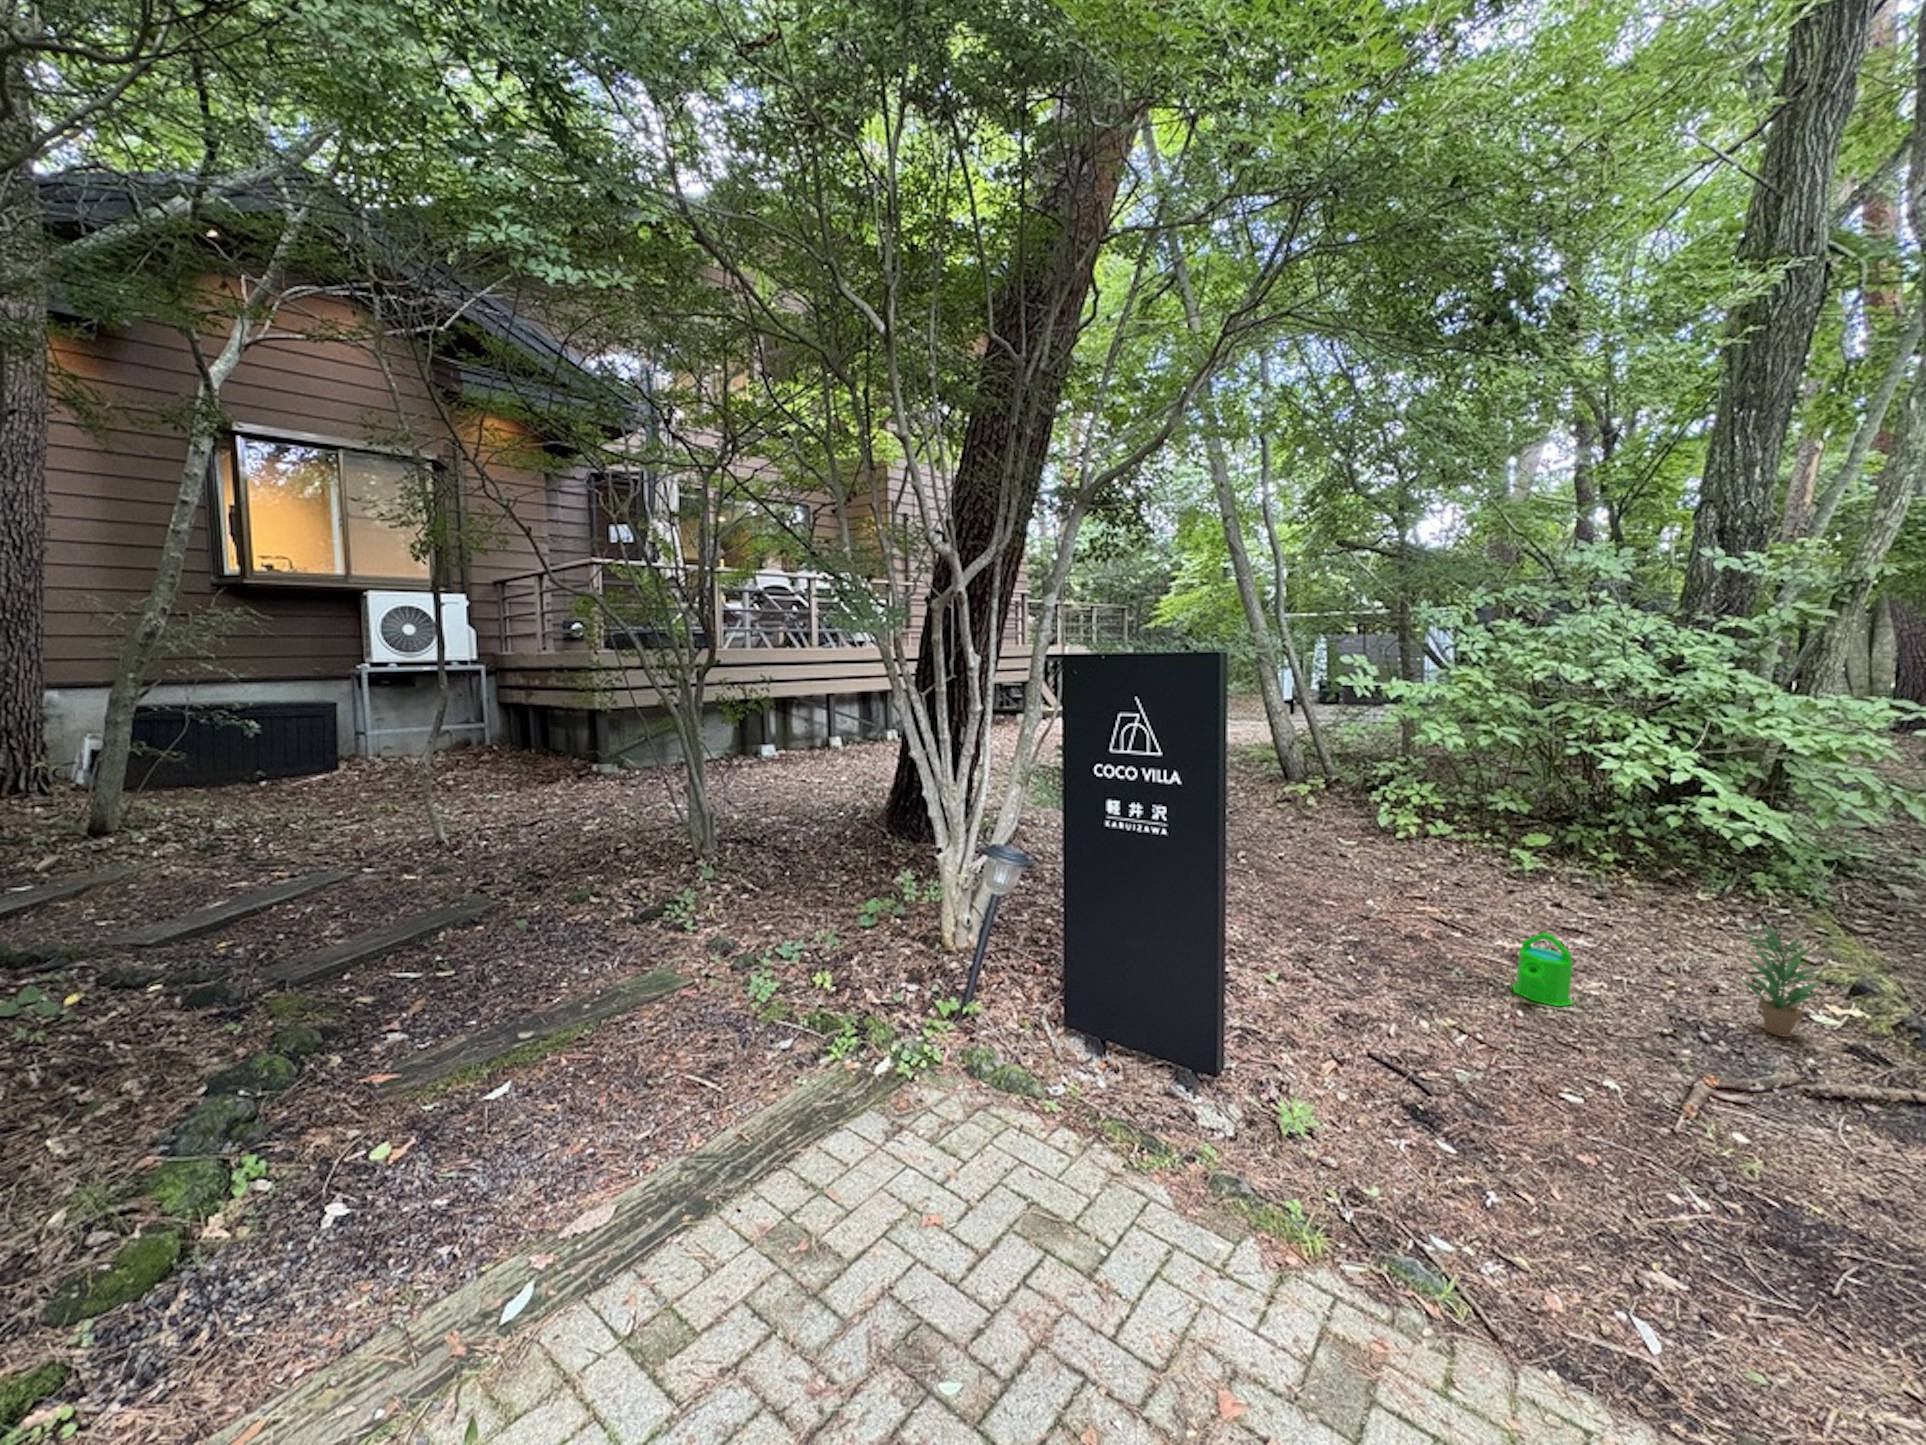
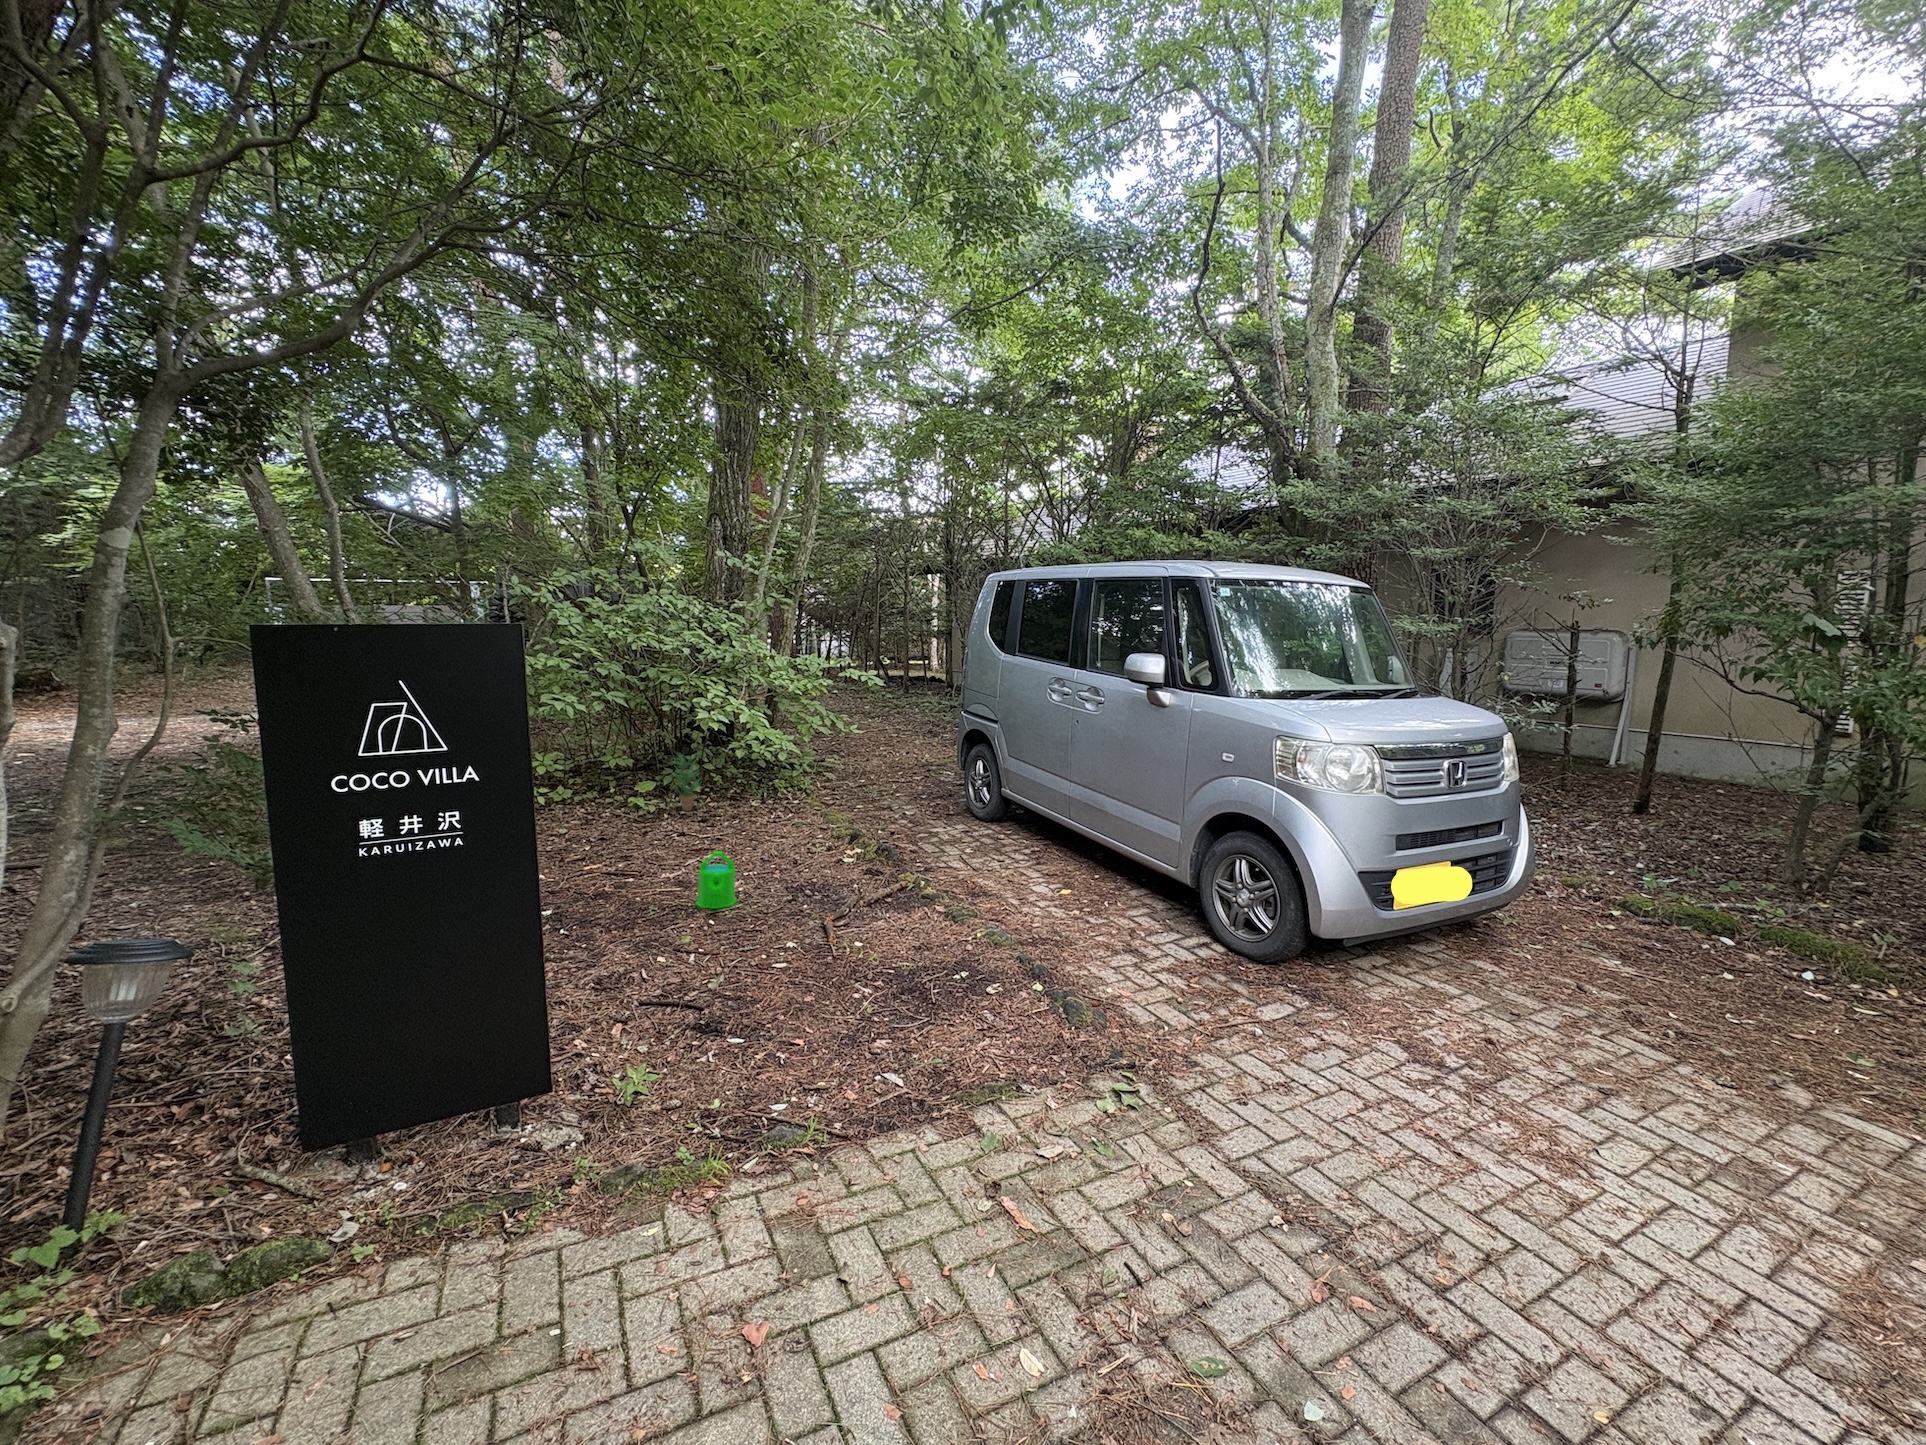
potted plant: present [1742,925,1819,1037] -> present [671,755,699,811]

